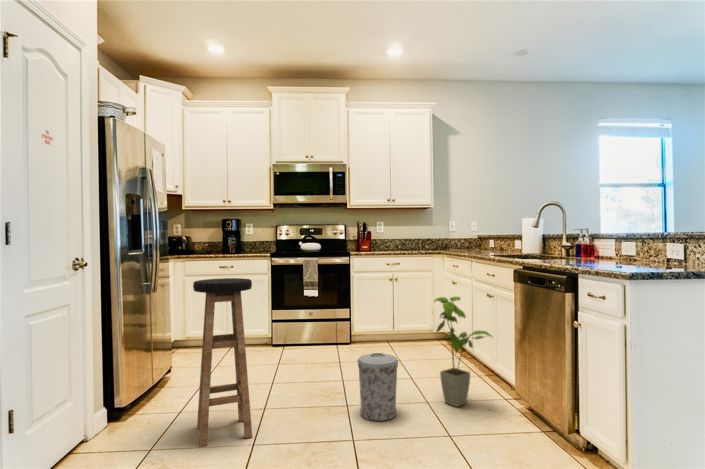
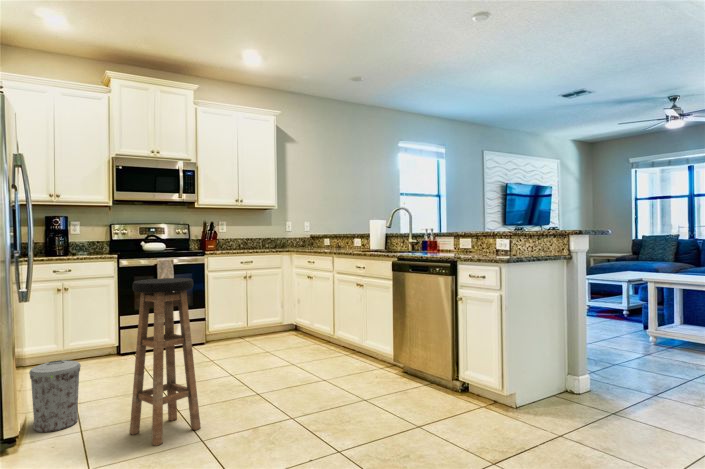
house plant: present [434,297,491,407] -> none [328,285,376,375]
trash can: present [357,353,398,421] -> present [29,360,81,432]

